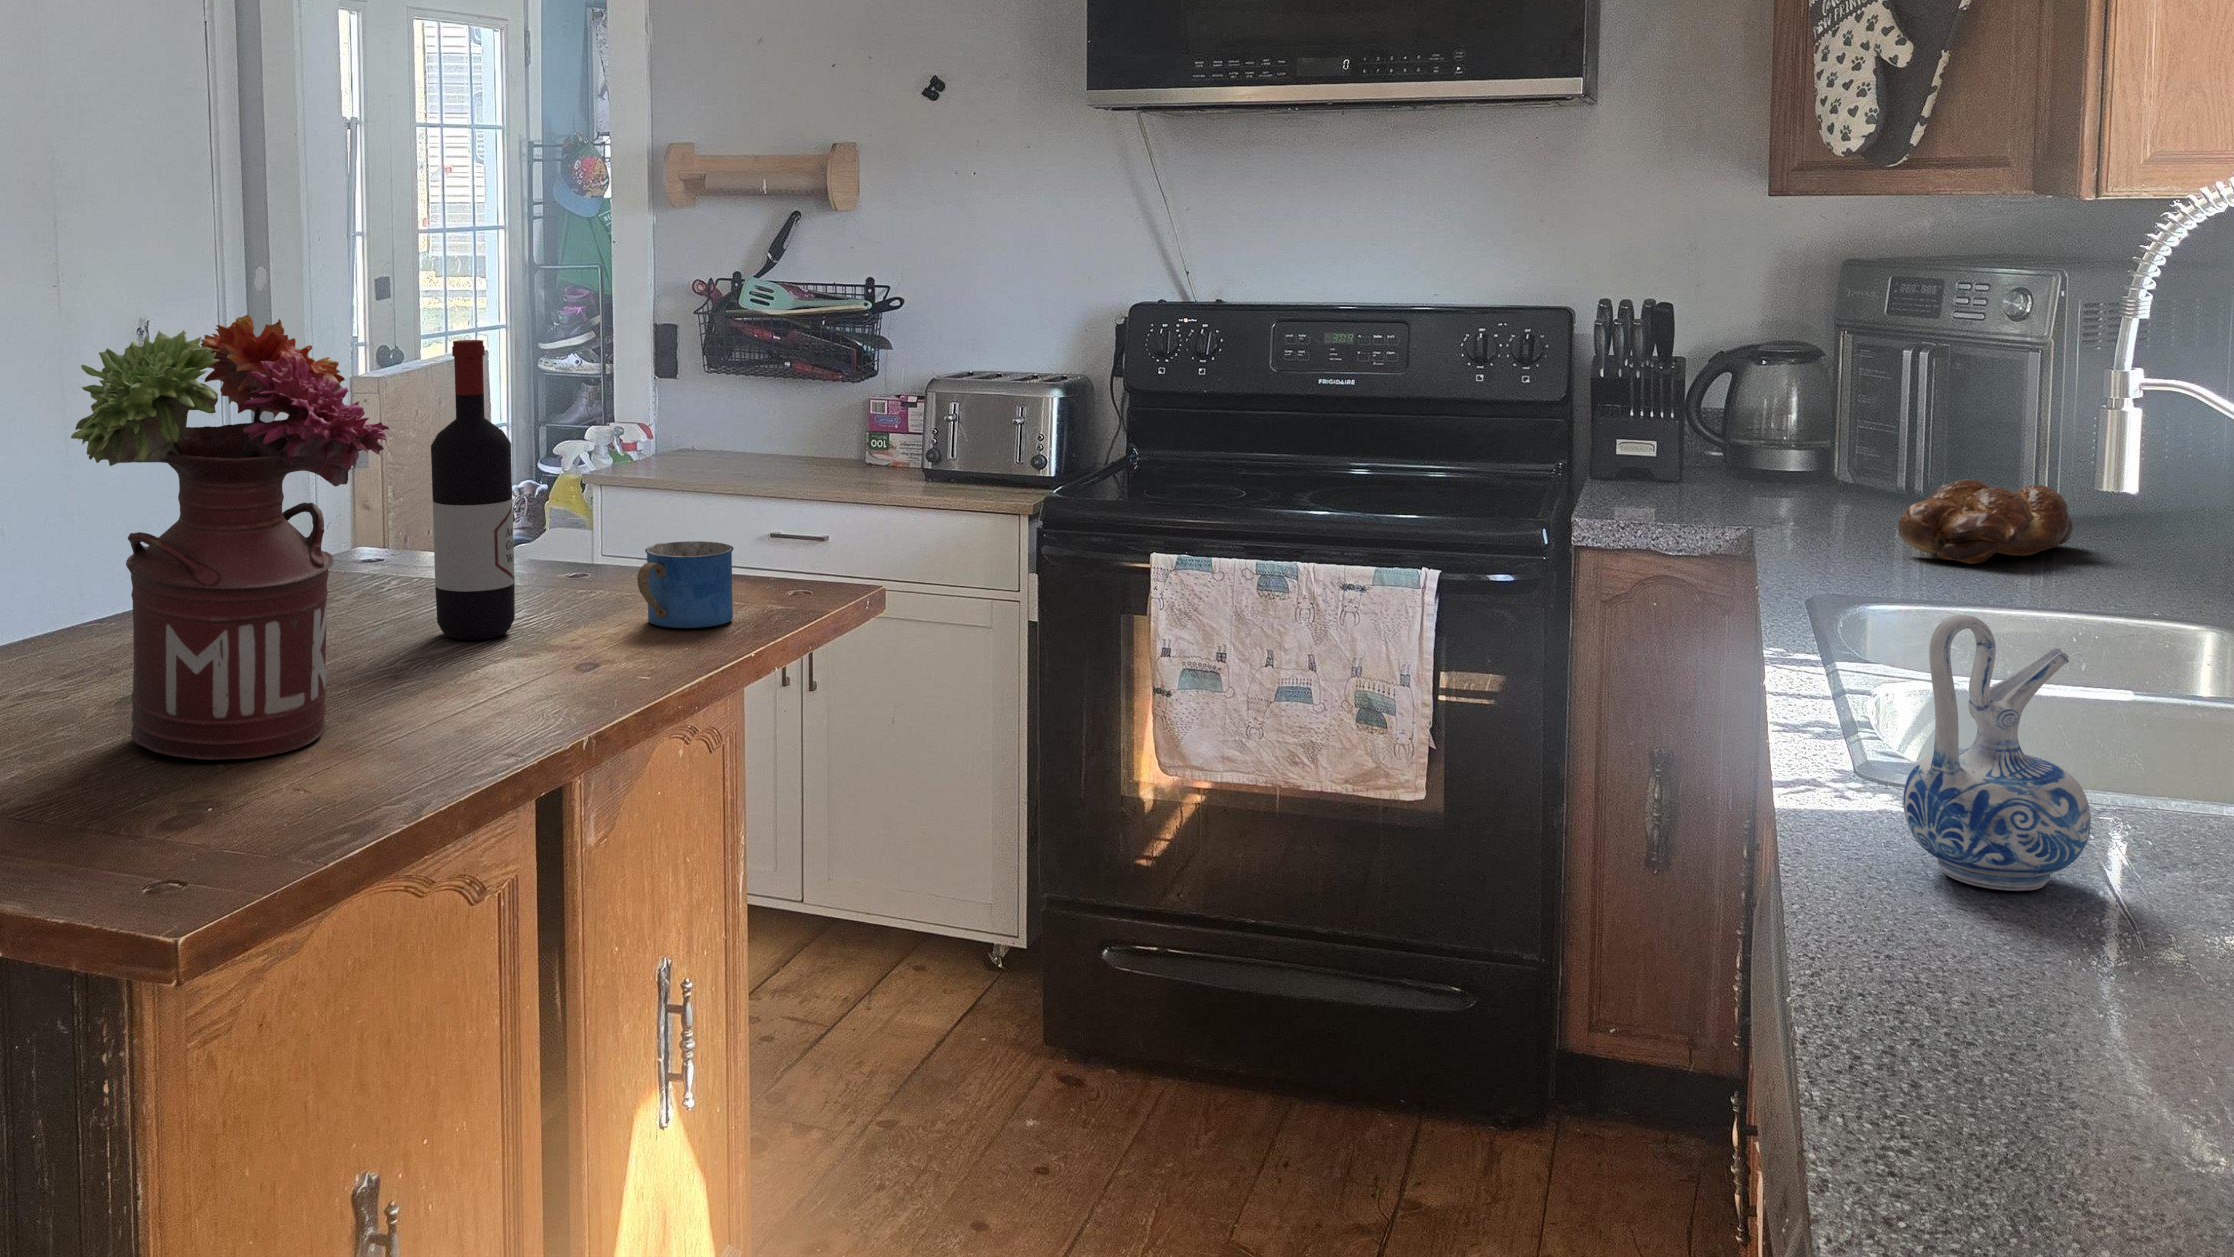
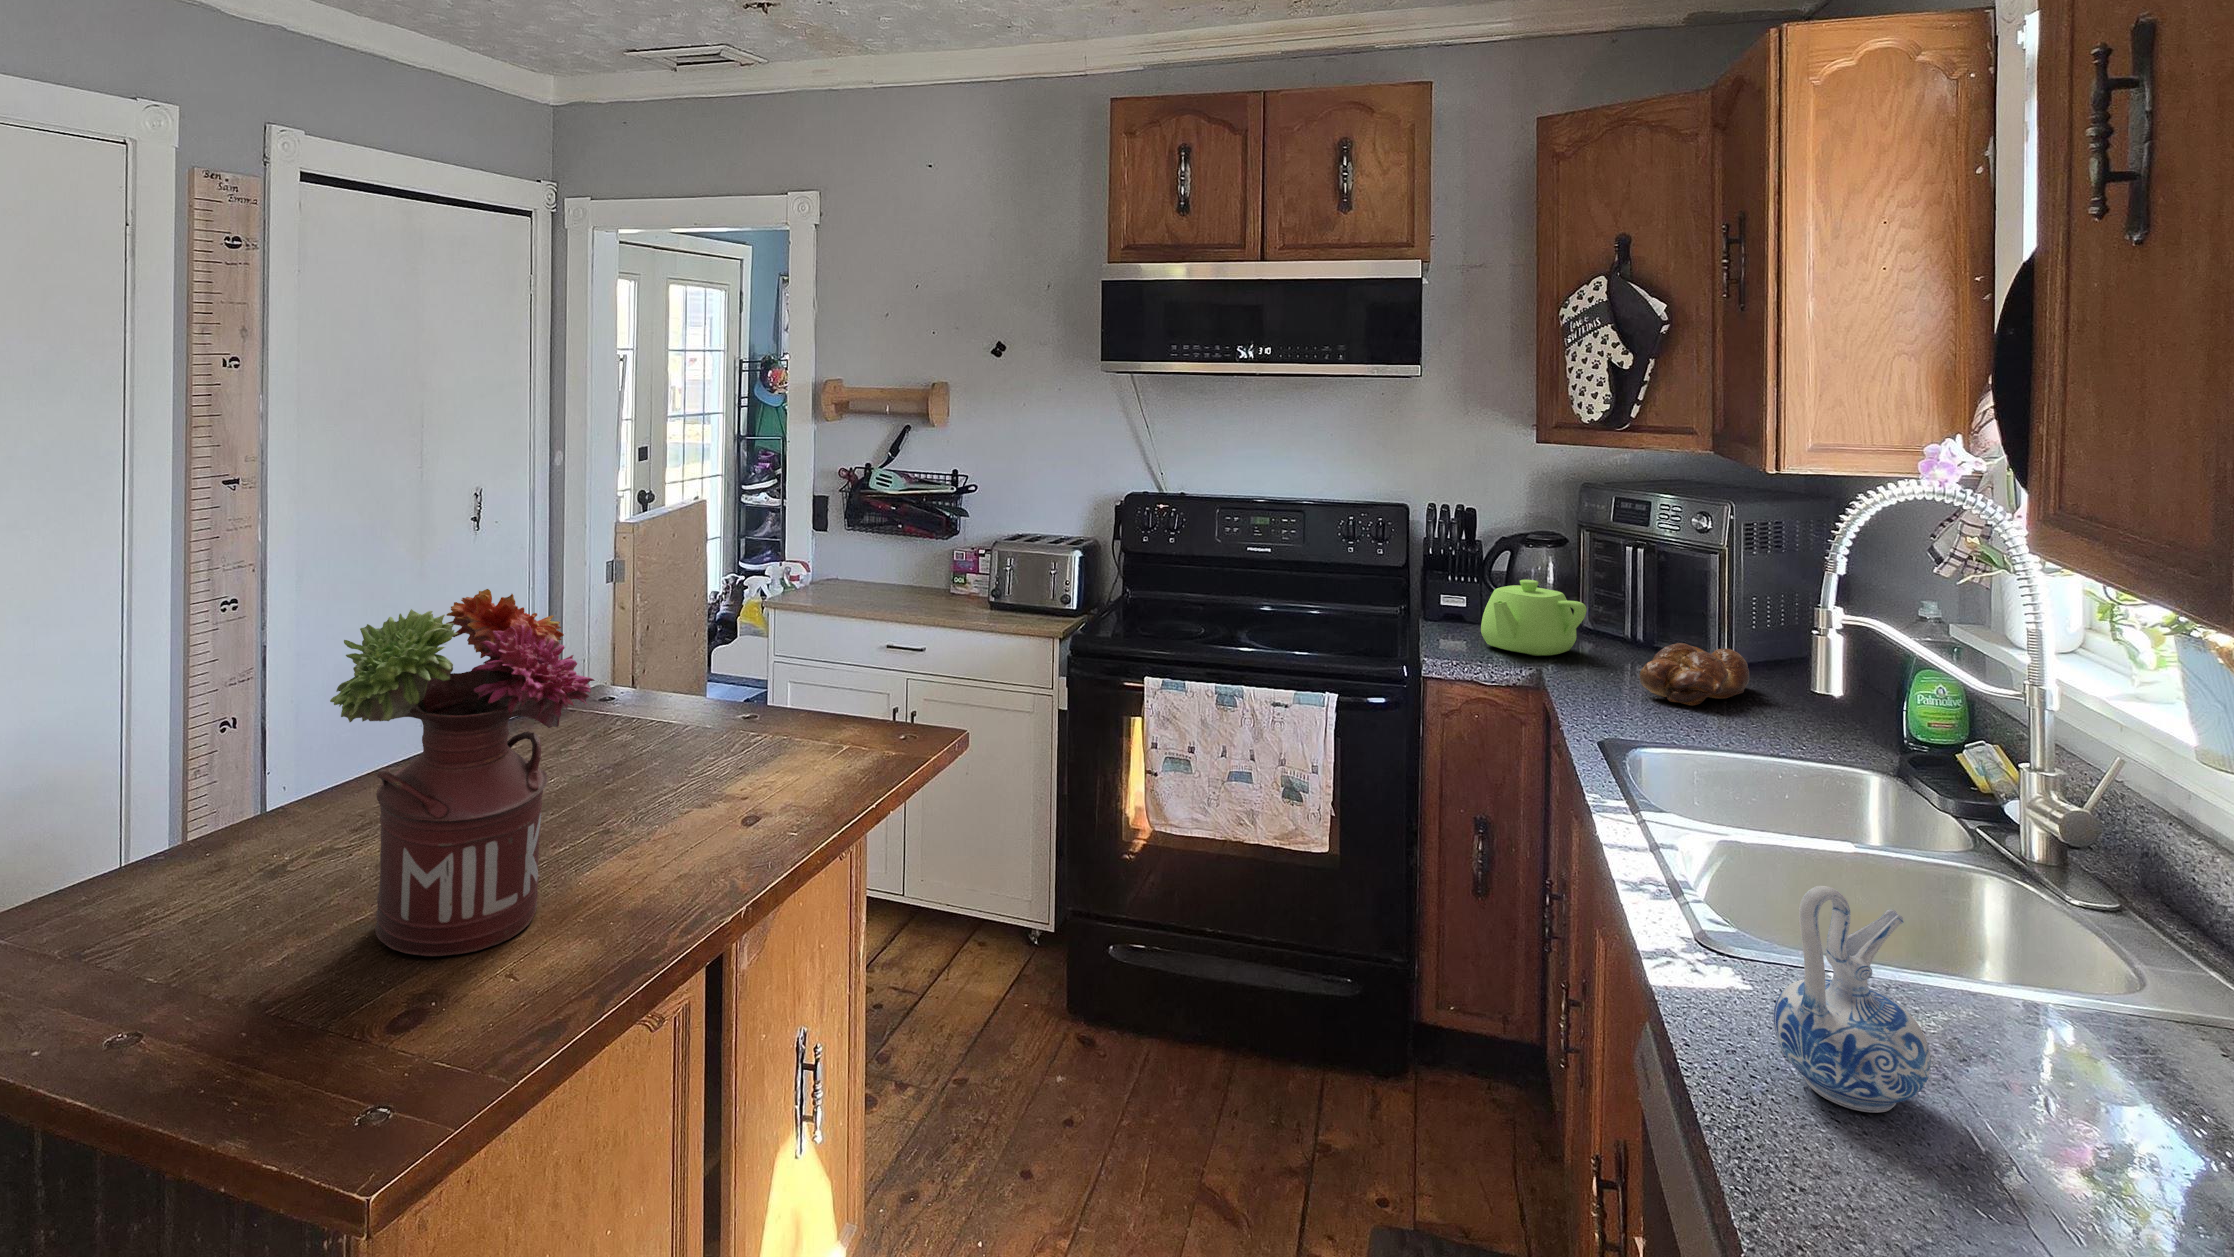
wine bottle: present [431,340,515,640] -> none [640,573,700,797]
teapot: none [1674,404,1835,516] -> present [1481,580,1587,656]
mug: present [637,541,733,628] -> none [791,712,862,783]

